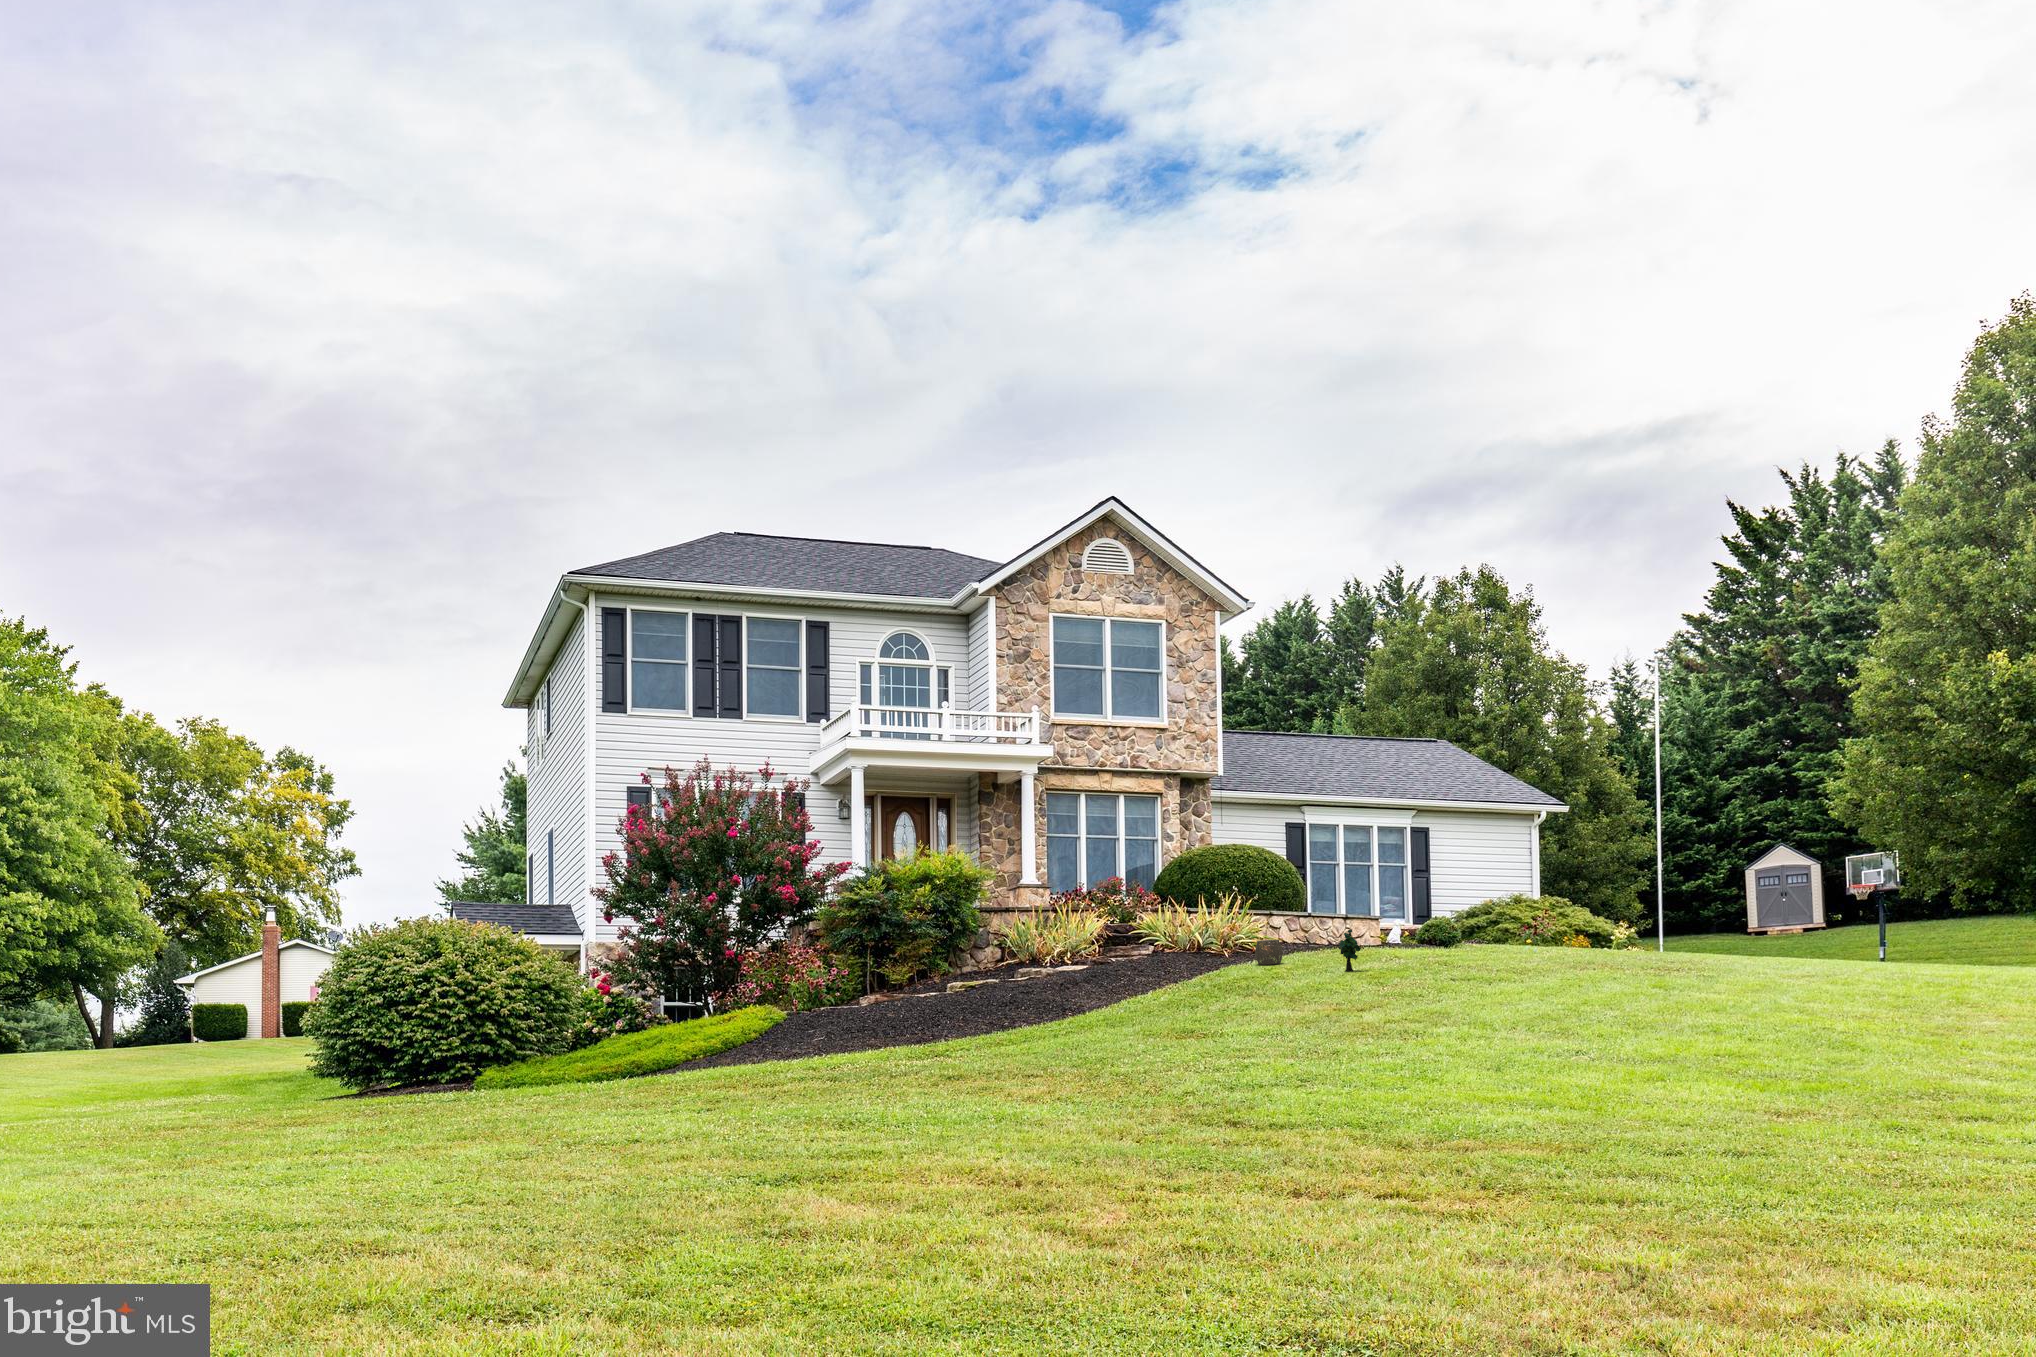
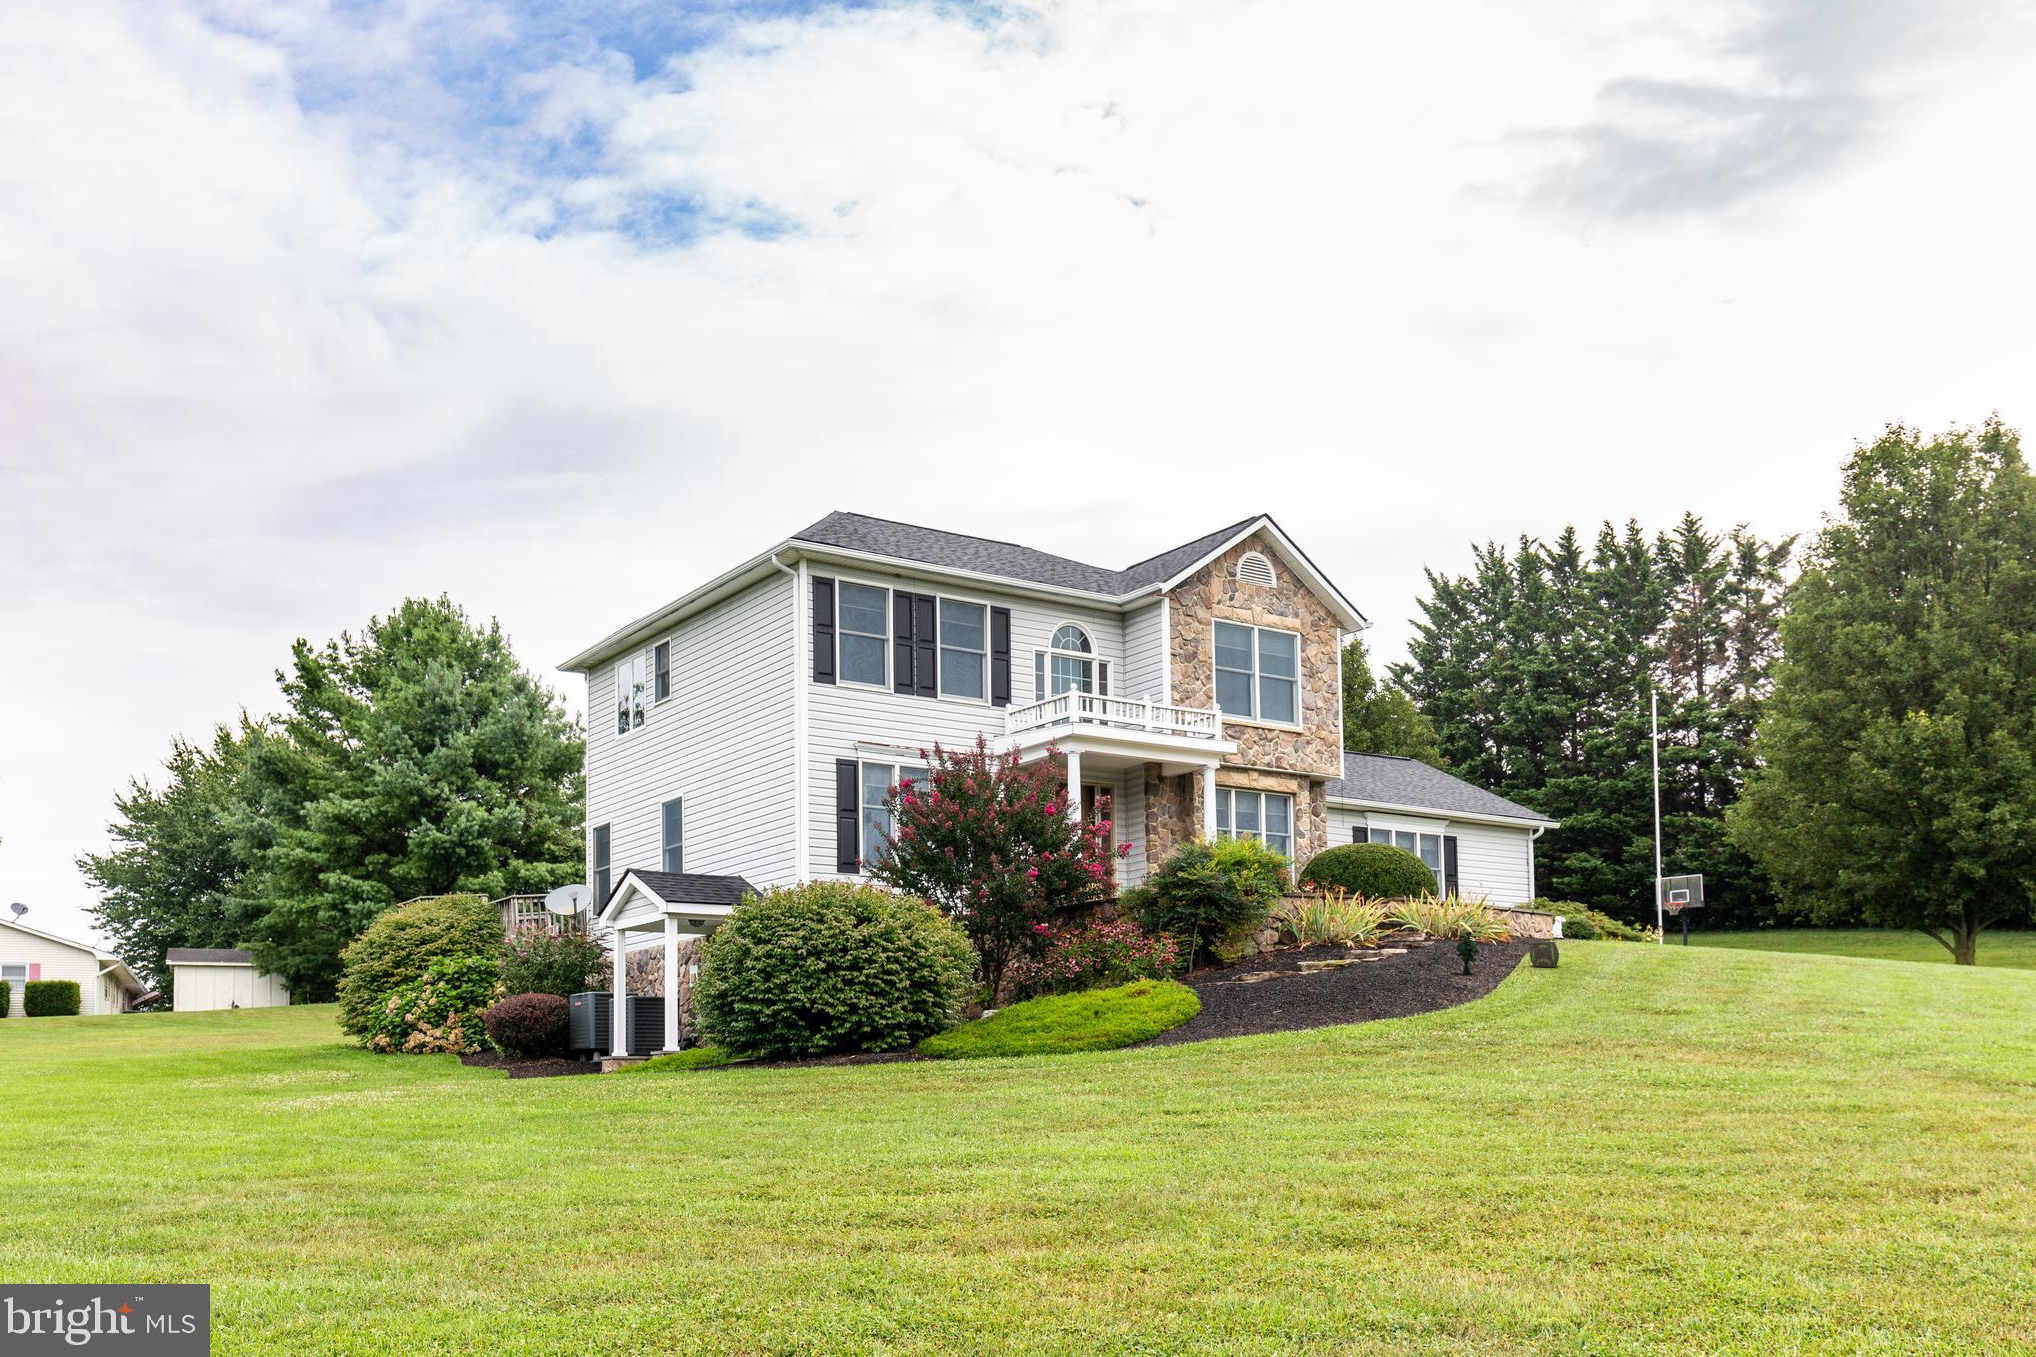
decorative plant: present [1337,929,1361,971] -> present [1454,932,1479,974]

